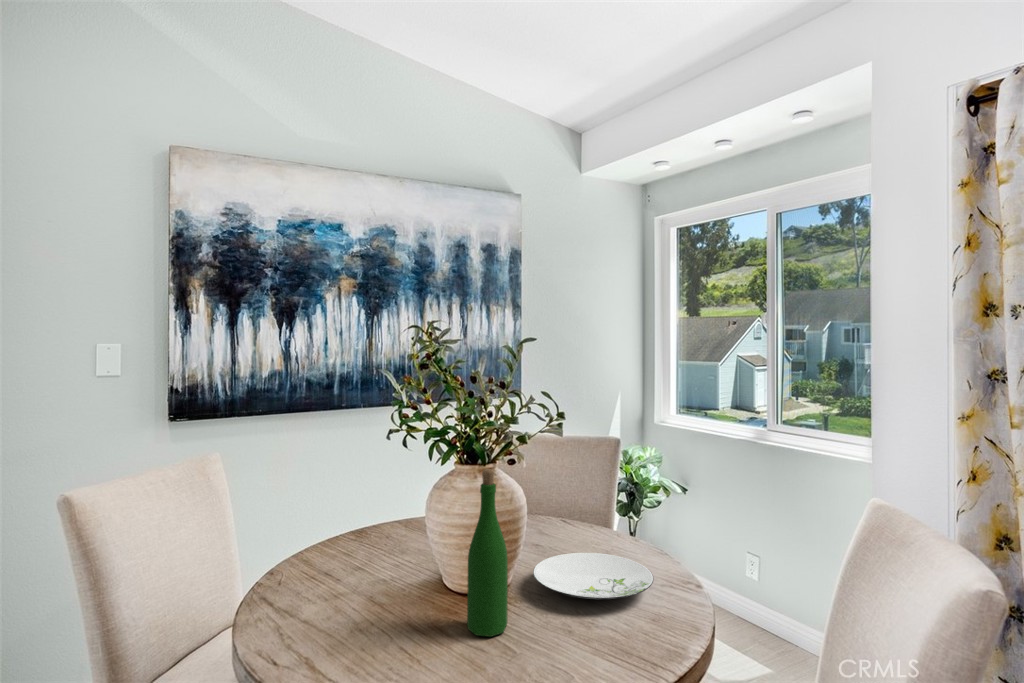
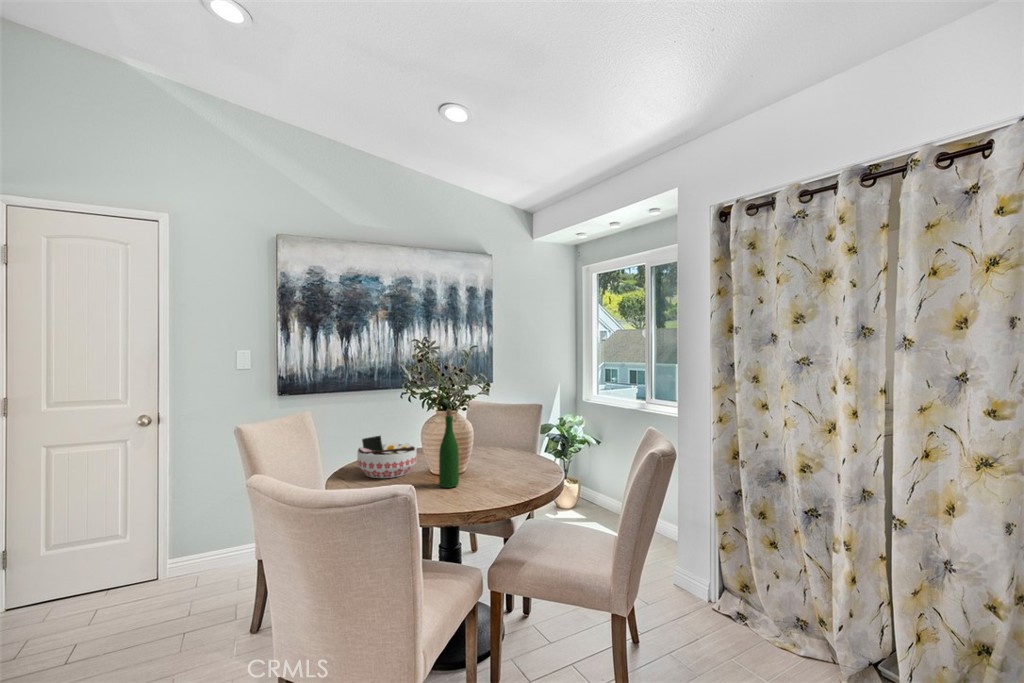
bowl: none [298,508,414,603] -> present [357,436,417,478]
plate: present [533,553,654,599] -> none [476,458,536,476]

